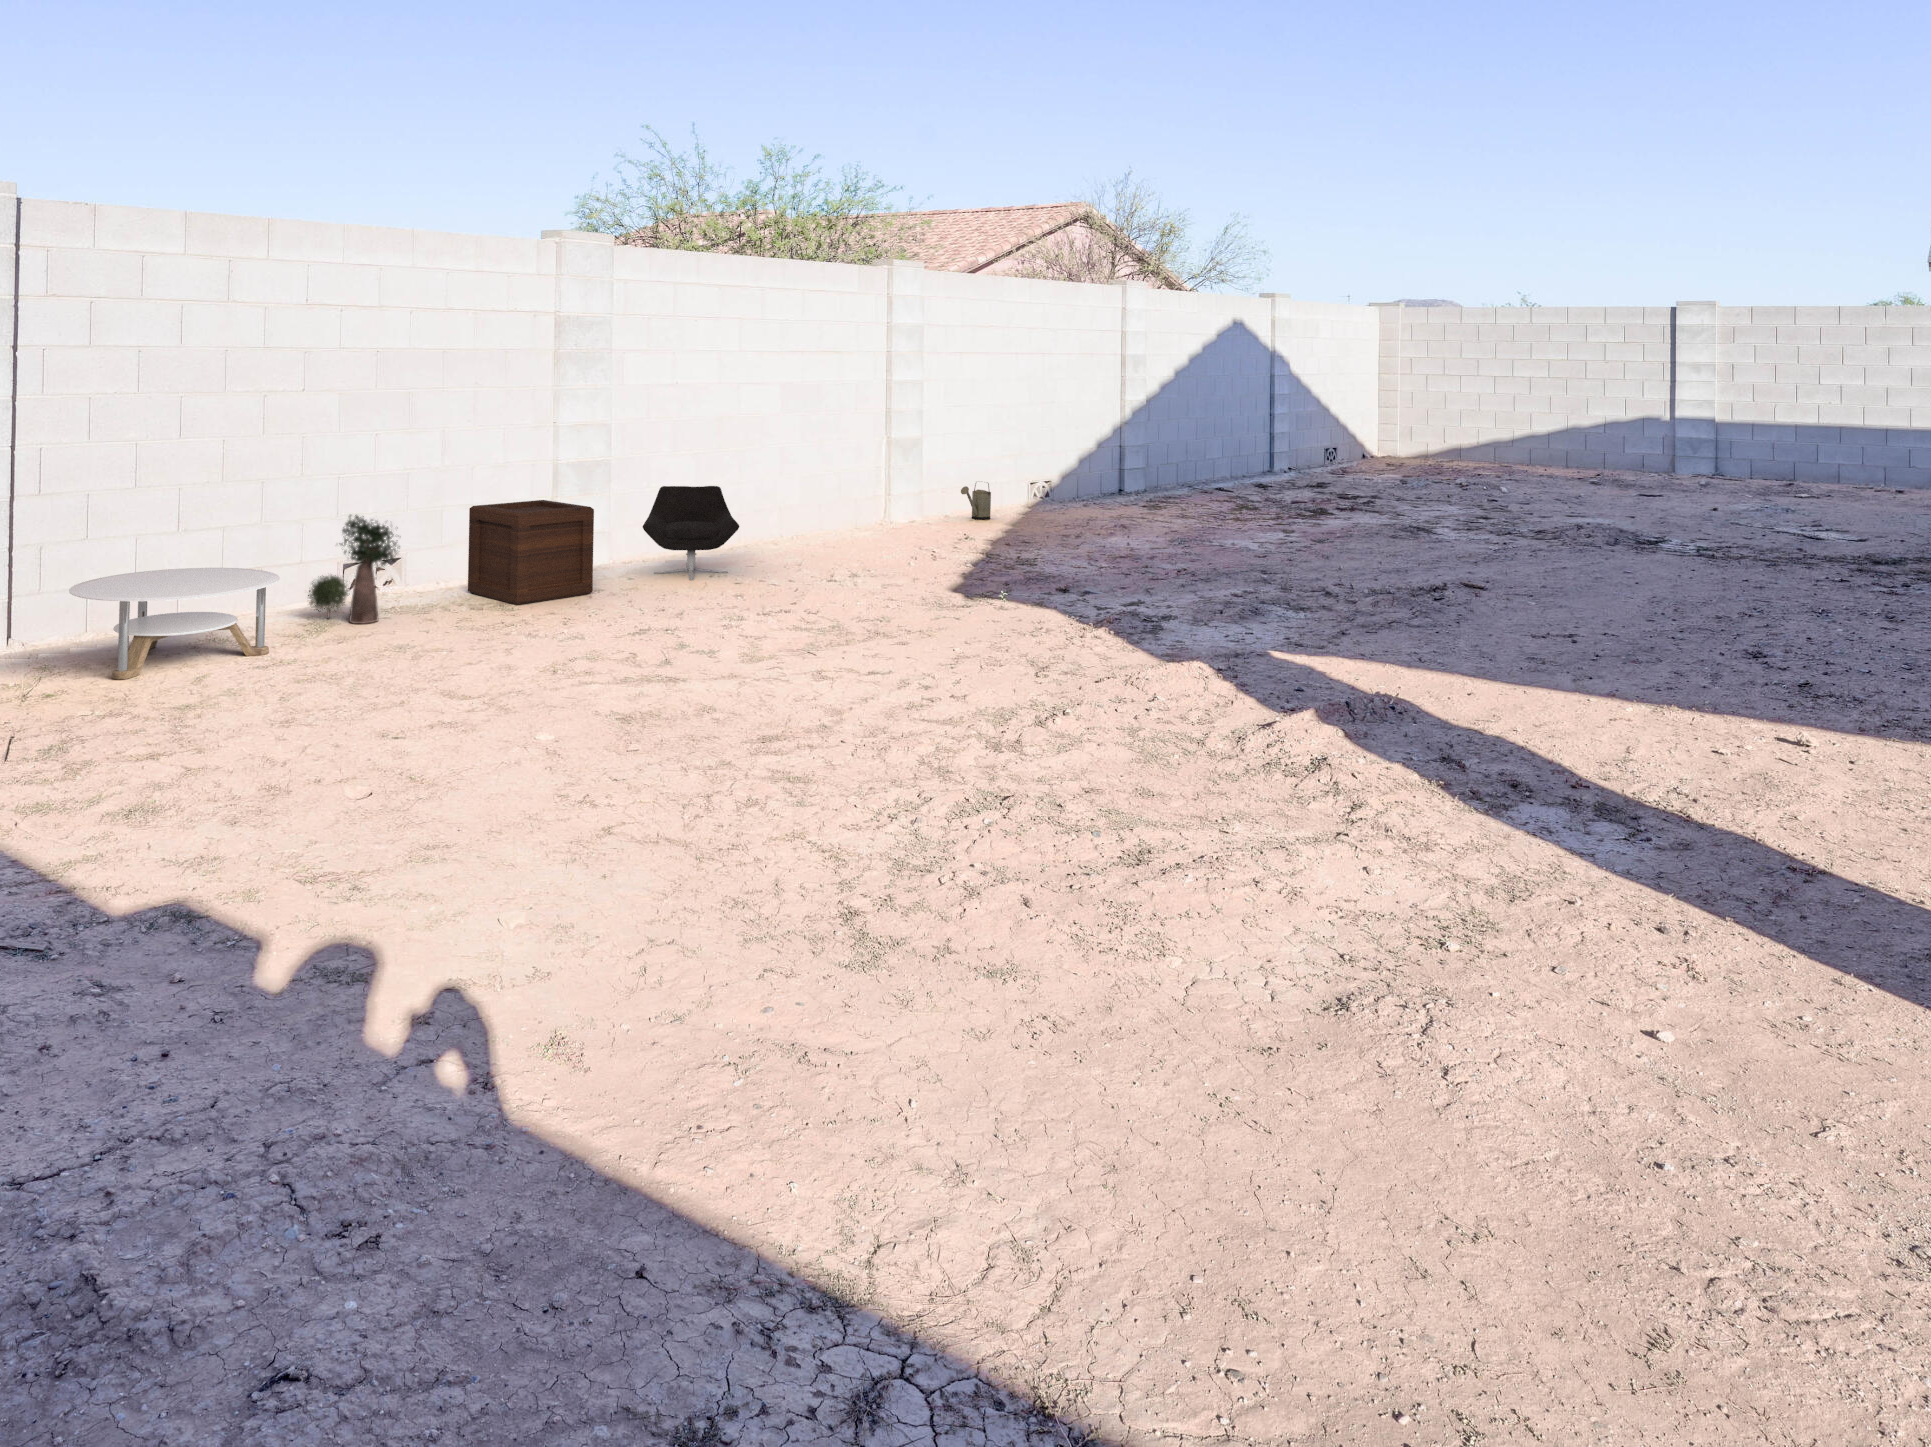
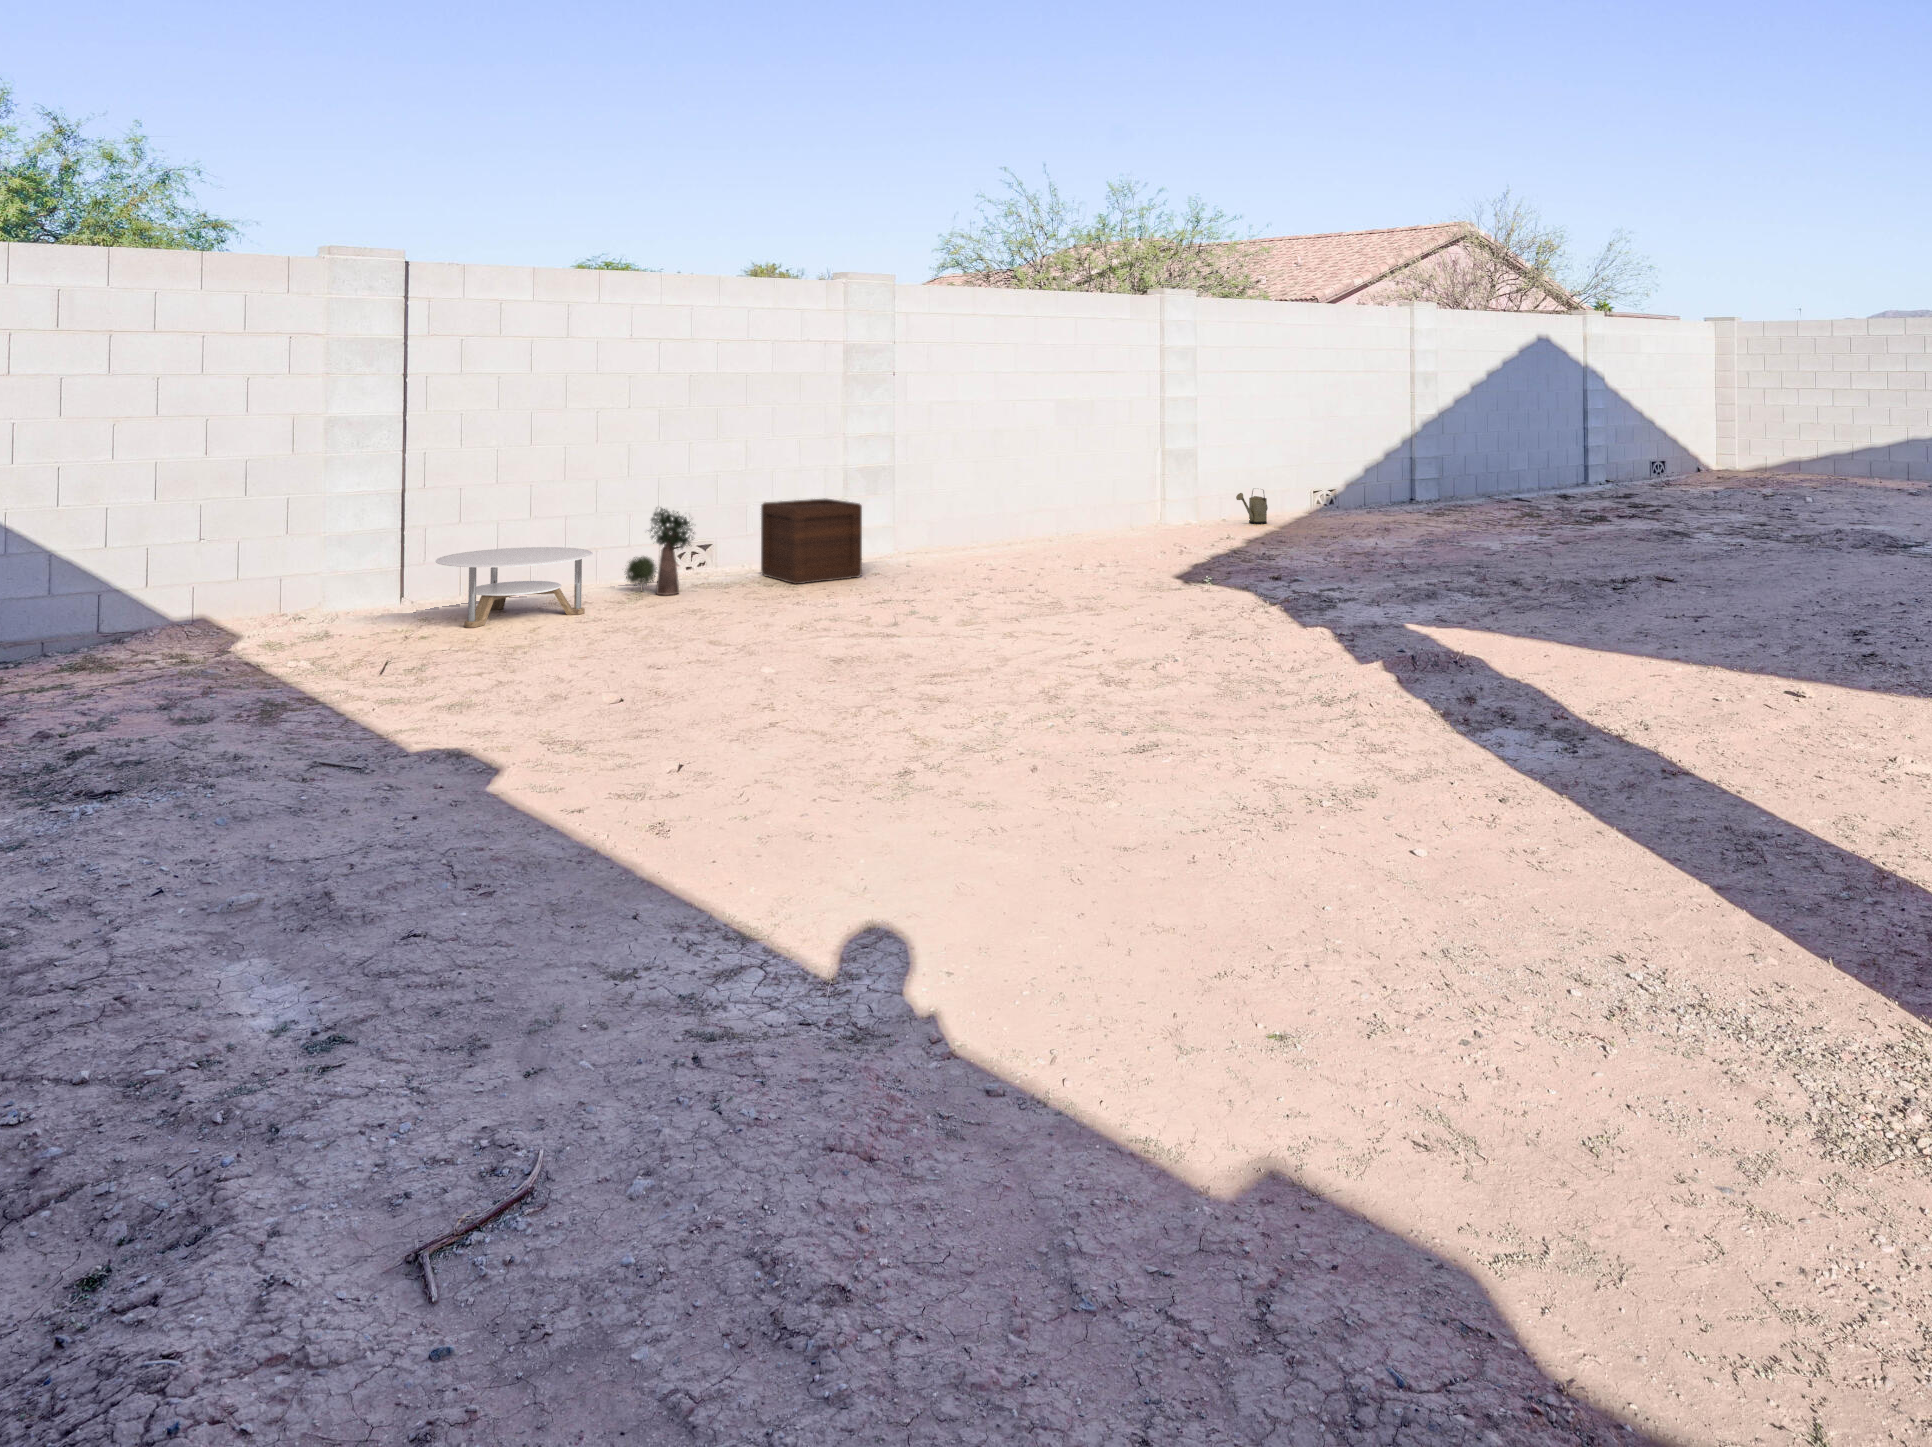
lounge chair: present [643,486,739,580] -> none [912,488,996,568]

